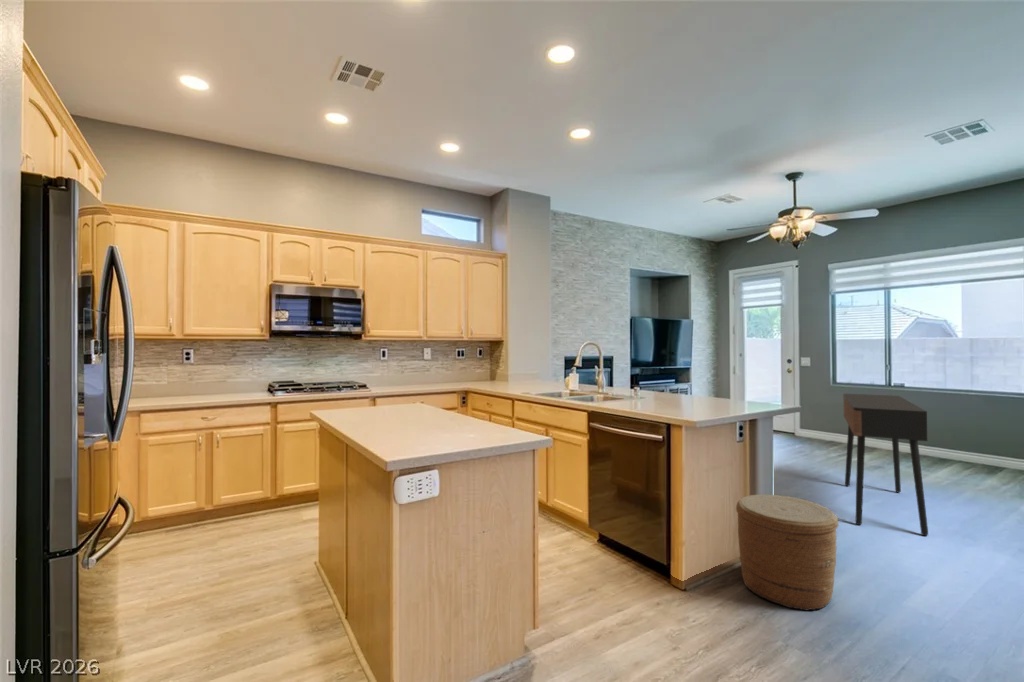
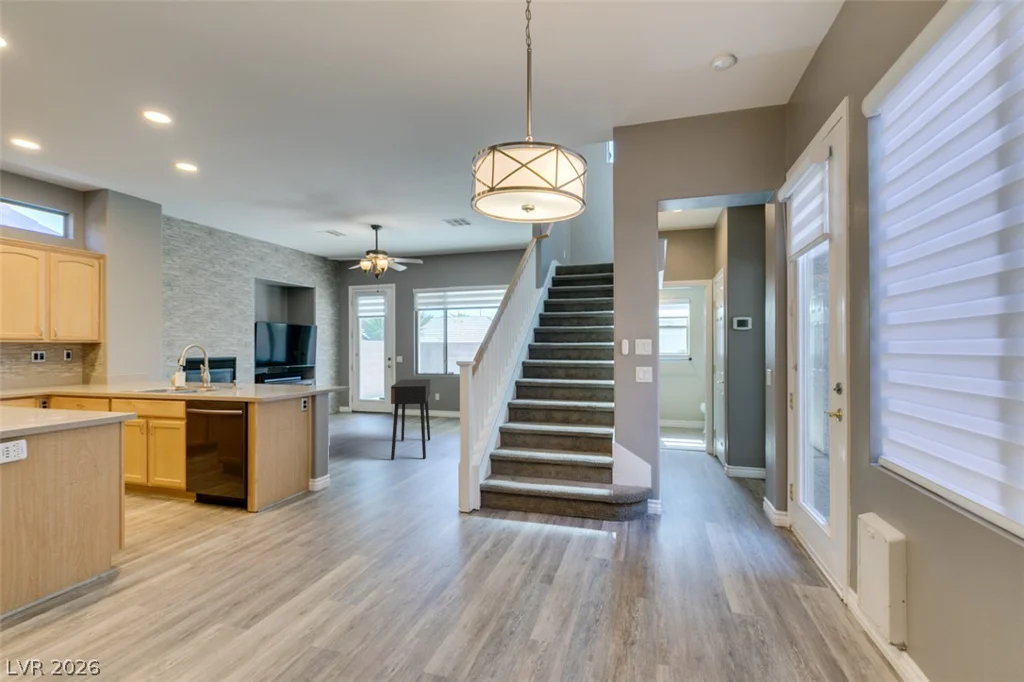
woven basket: present [736,495,838,610] -> none [296,442,353,504]

